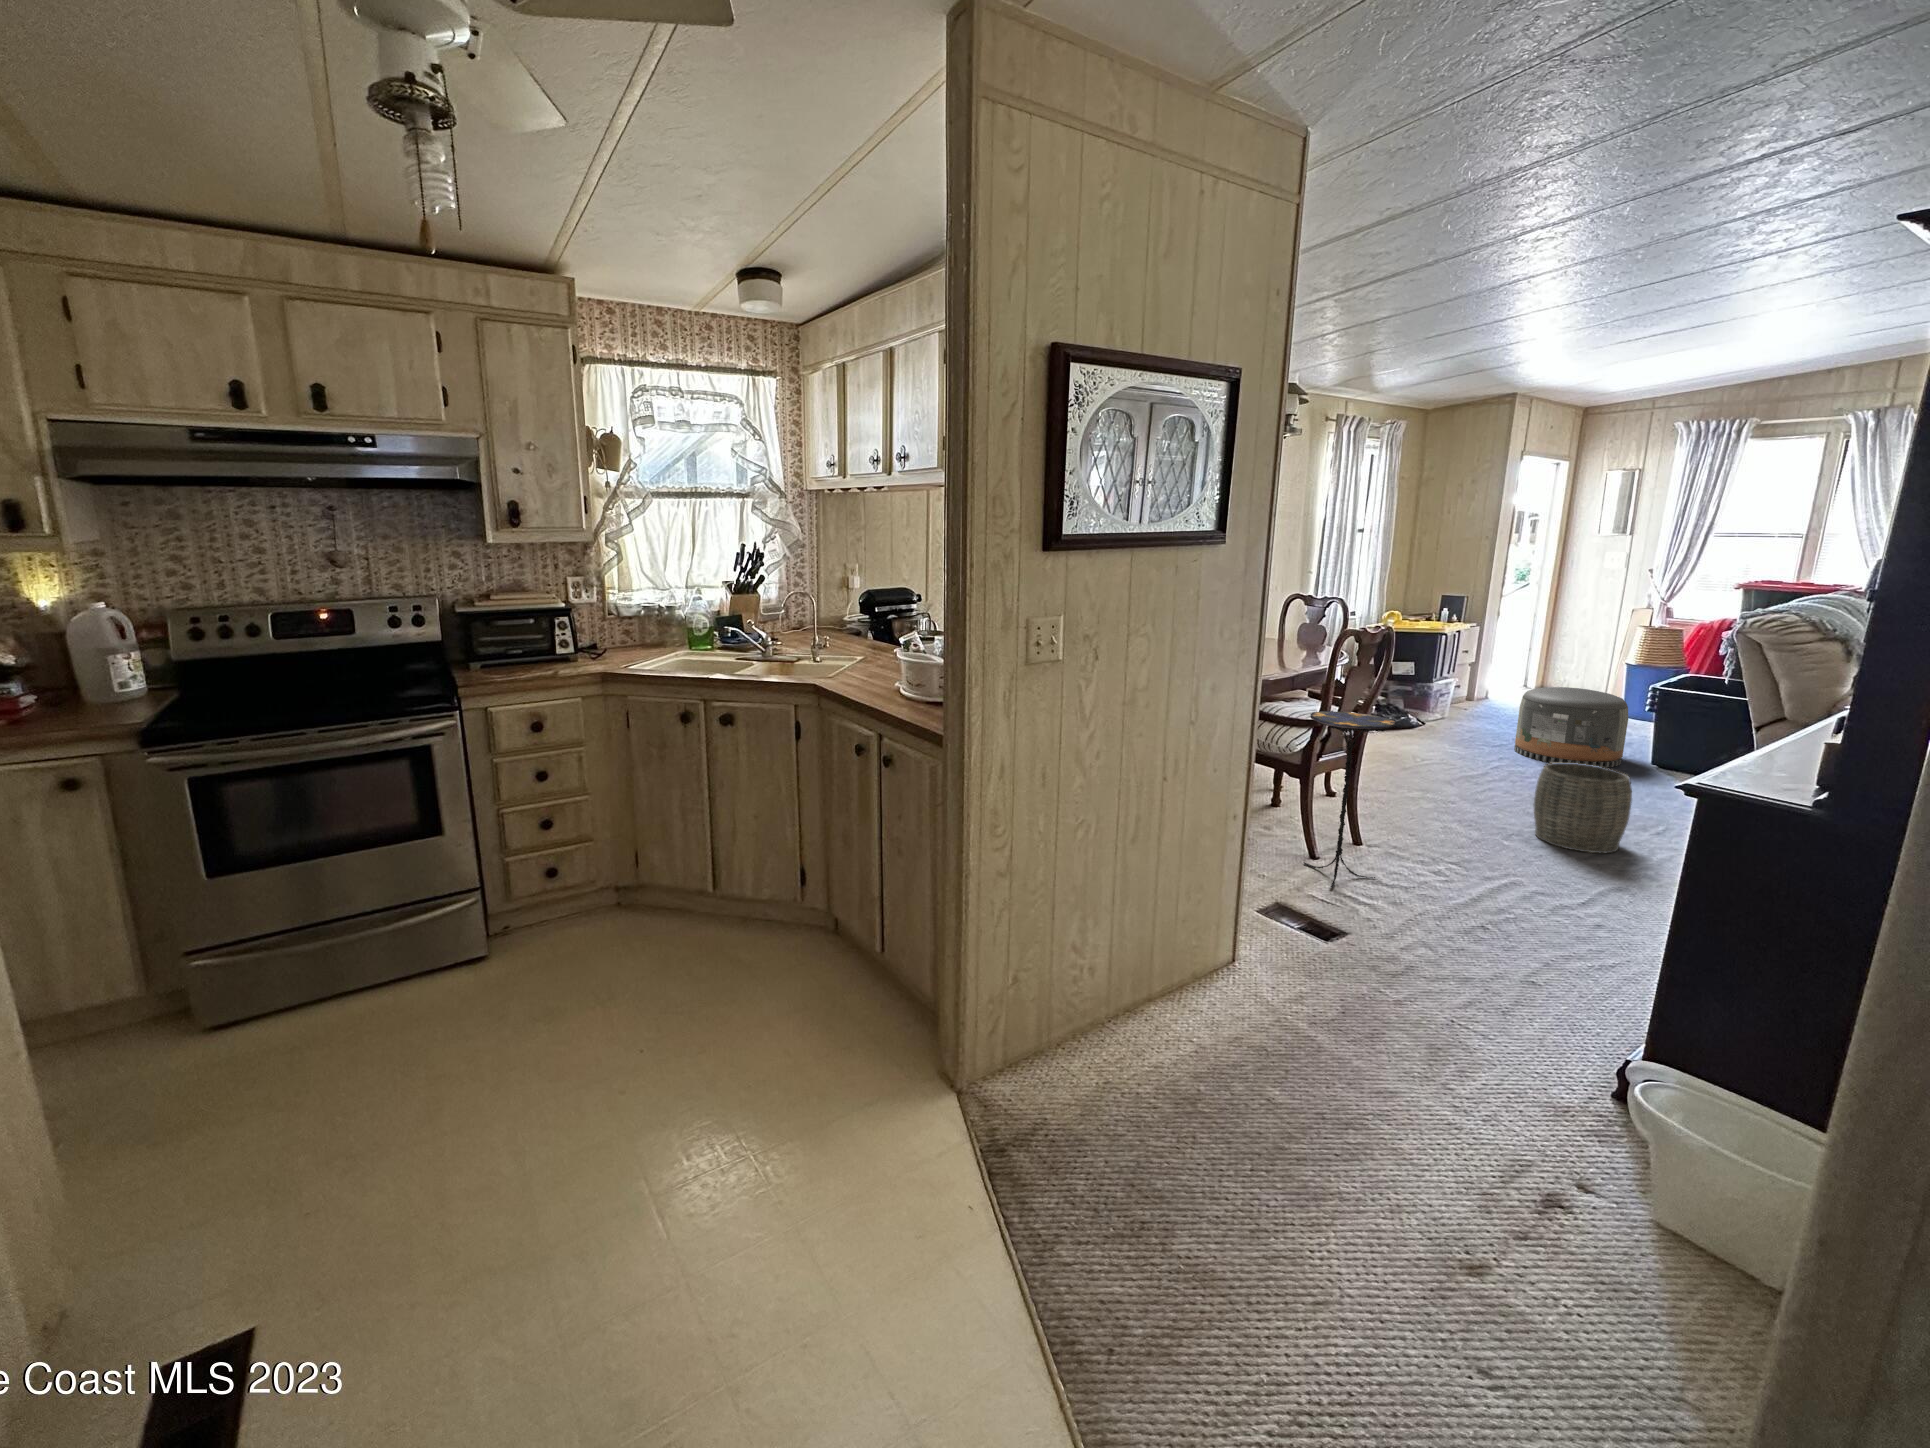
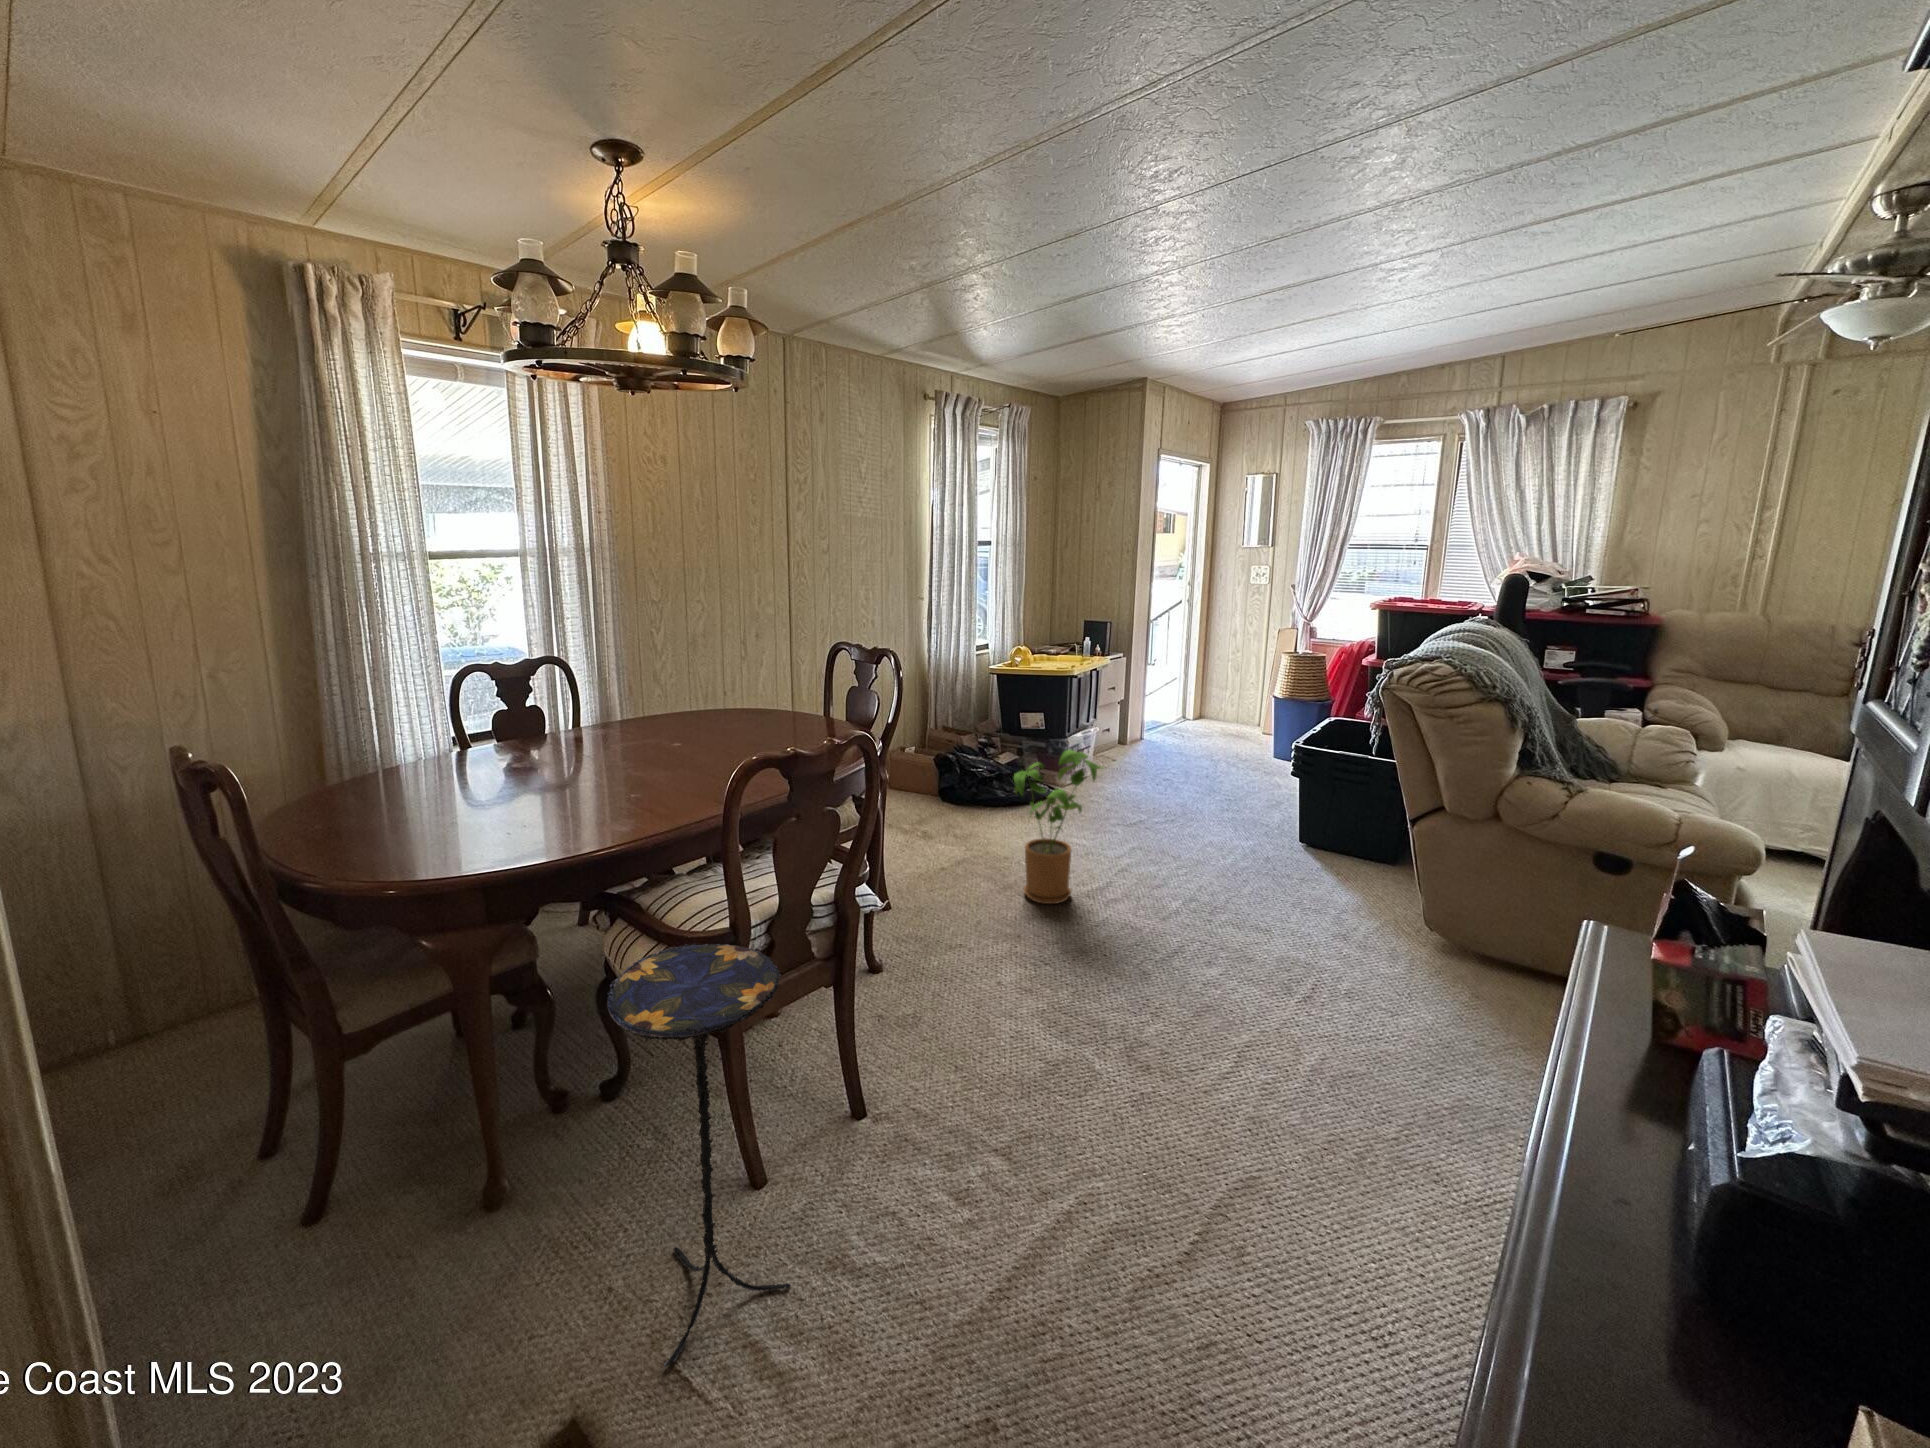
house plant: none [1422,670,1499,777] -> present [1014,750,1102,904]
pouf: present [1514,687,1628,767] -> none [1147,748,1266,860]
woven basket: present [1534,763,1632,853] -> none [1118,925,1245,1094]

